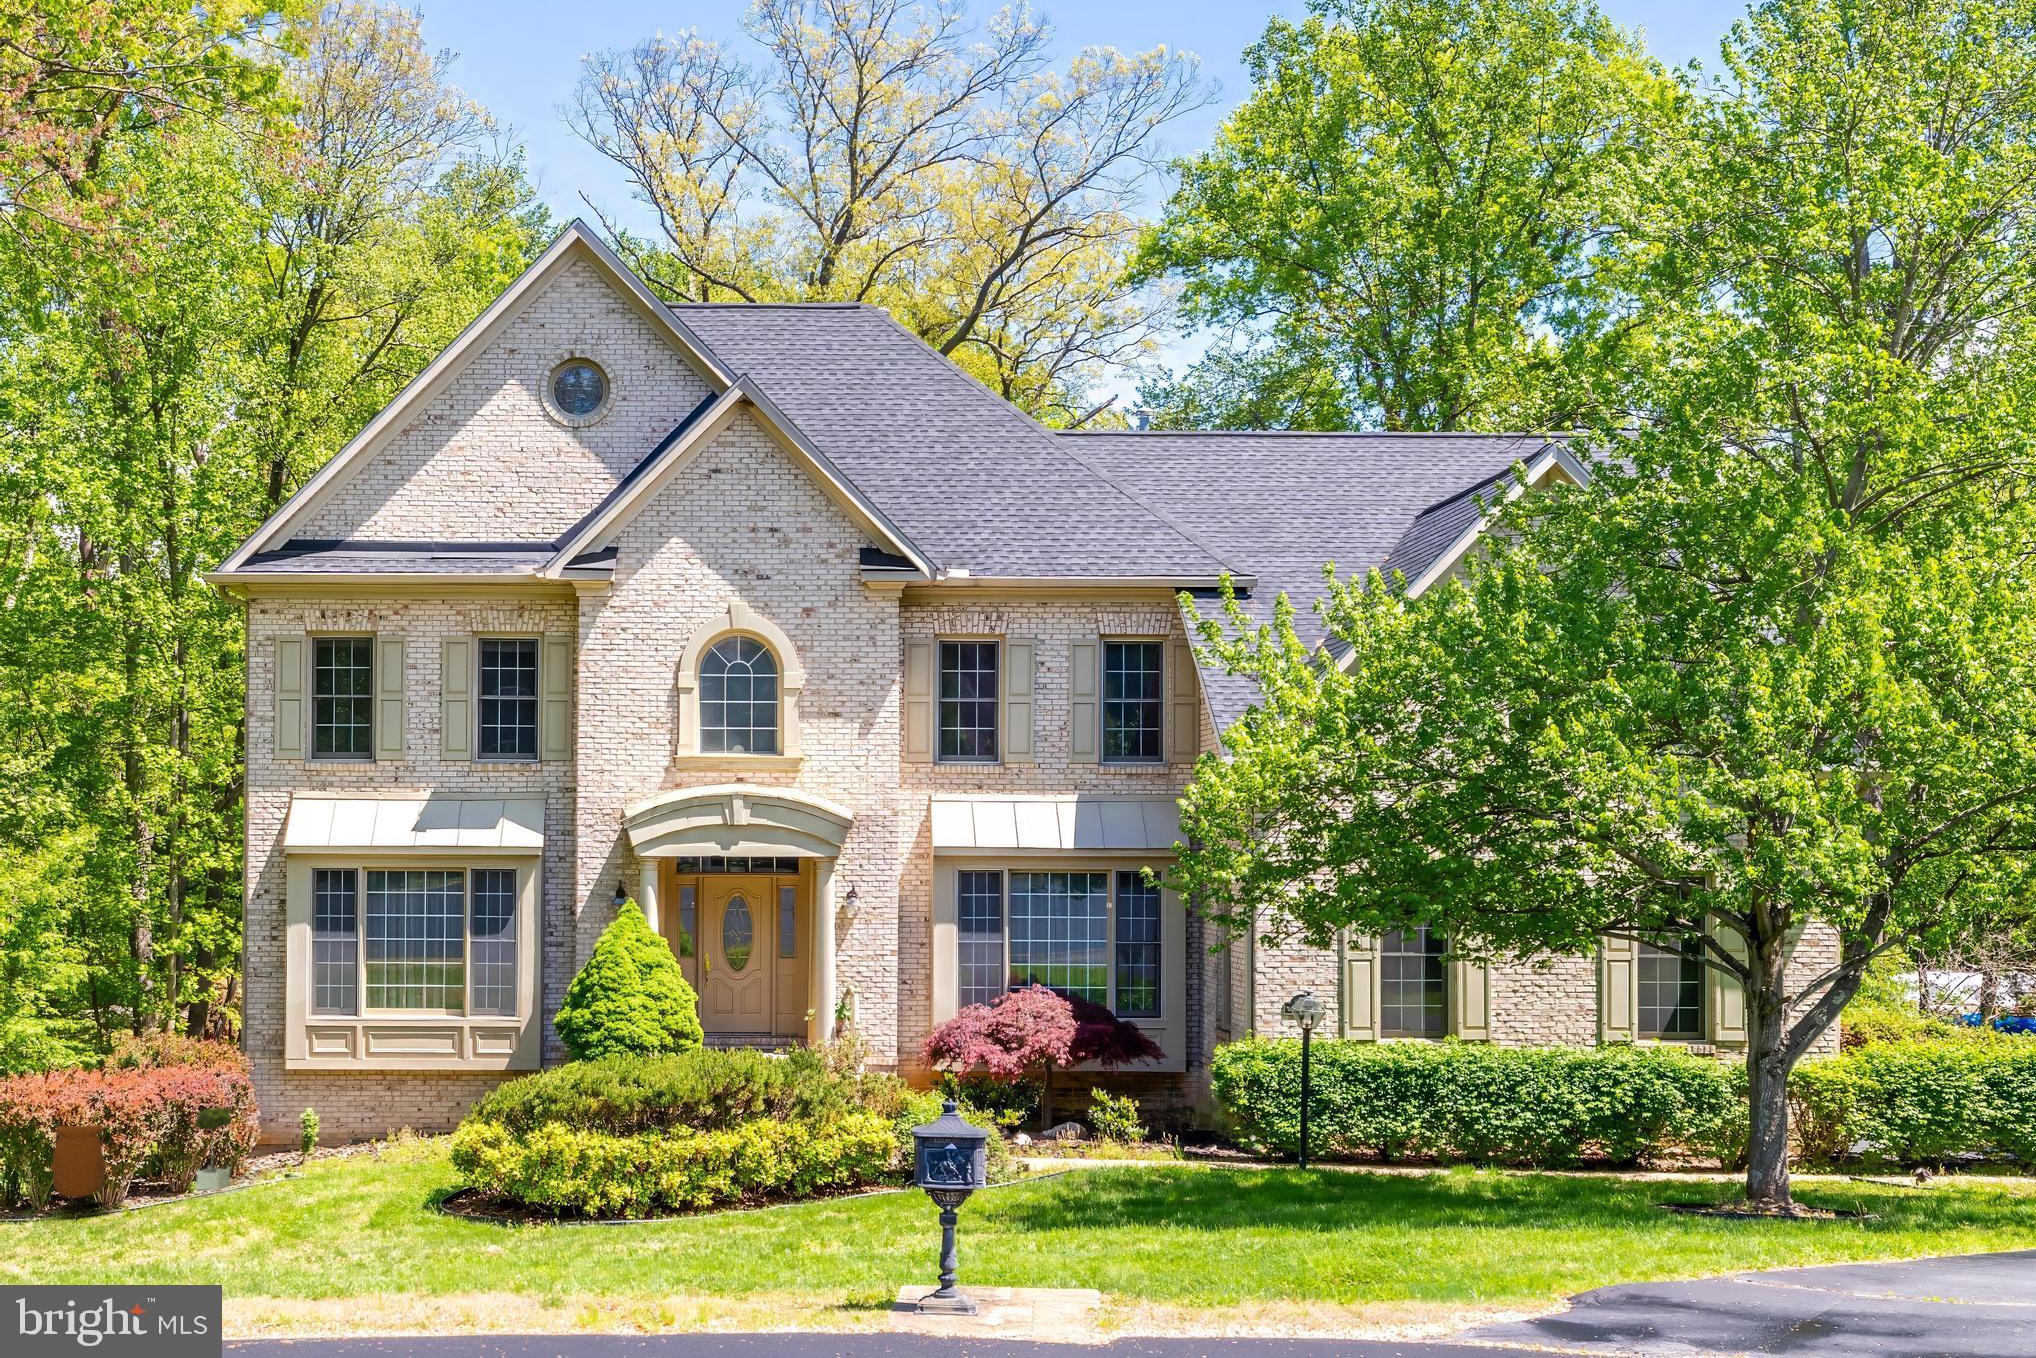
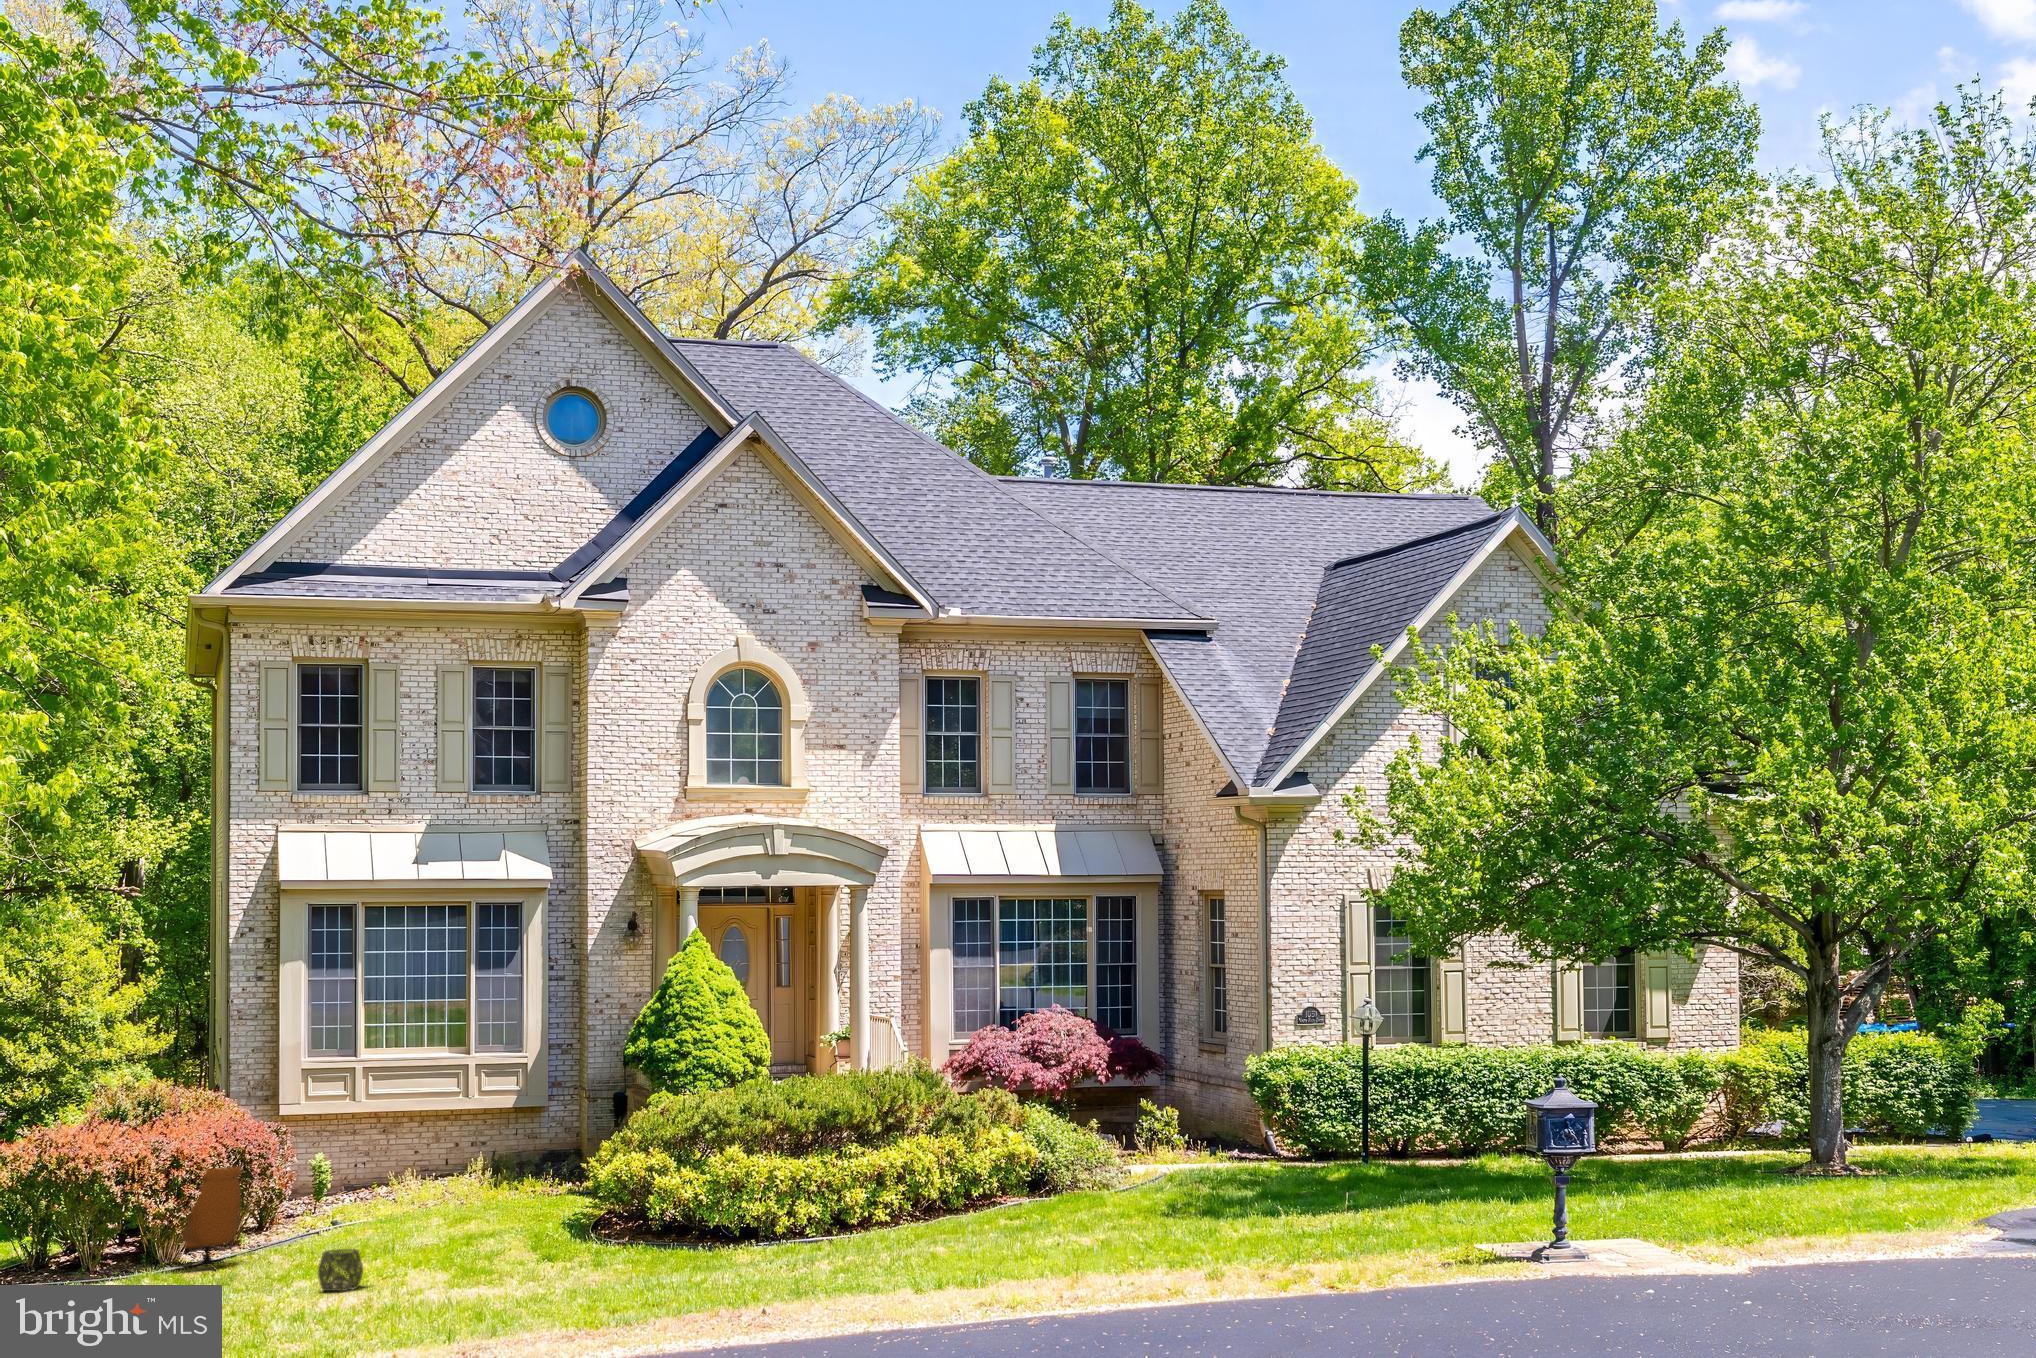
potted tree: present [195,1107,231,1190] -> none [280,1153,318,1244]
woven basket: none [50,1225,97,1268] -> present [318,1249,363,1291]

